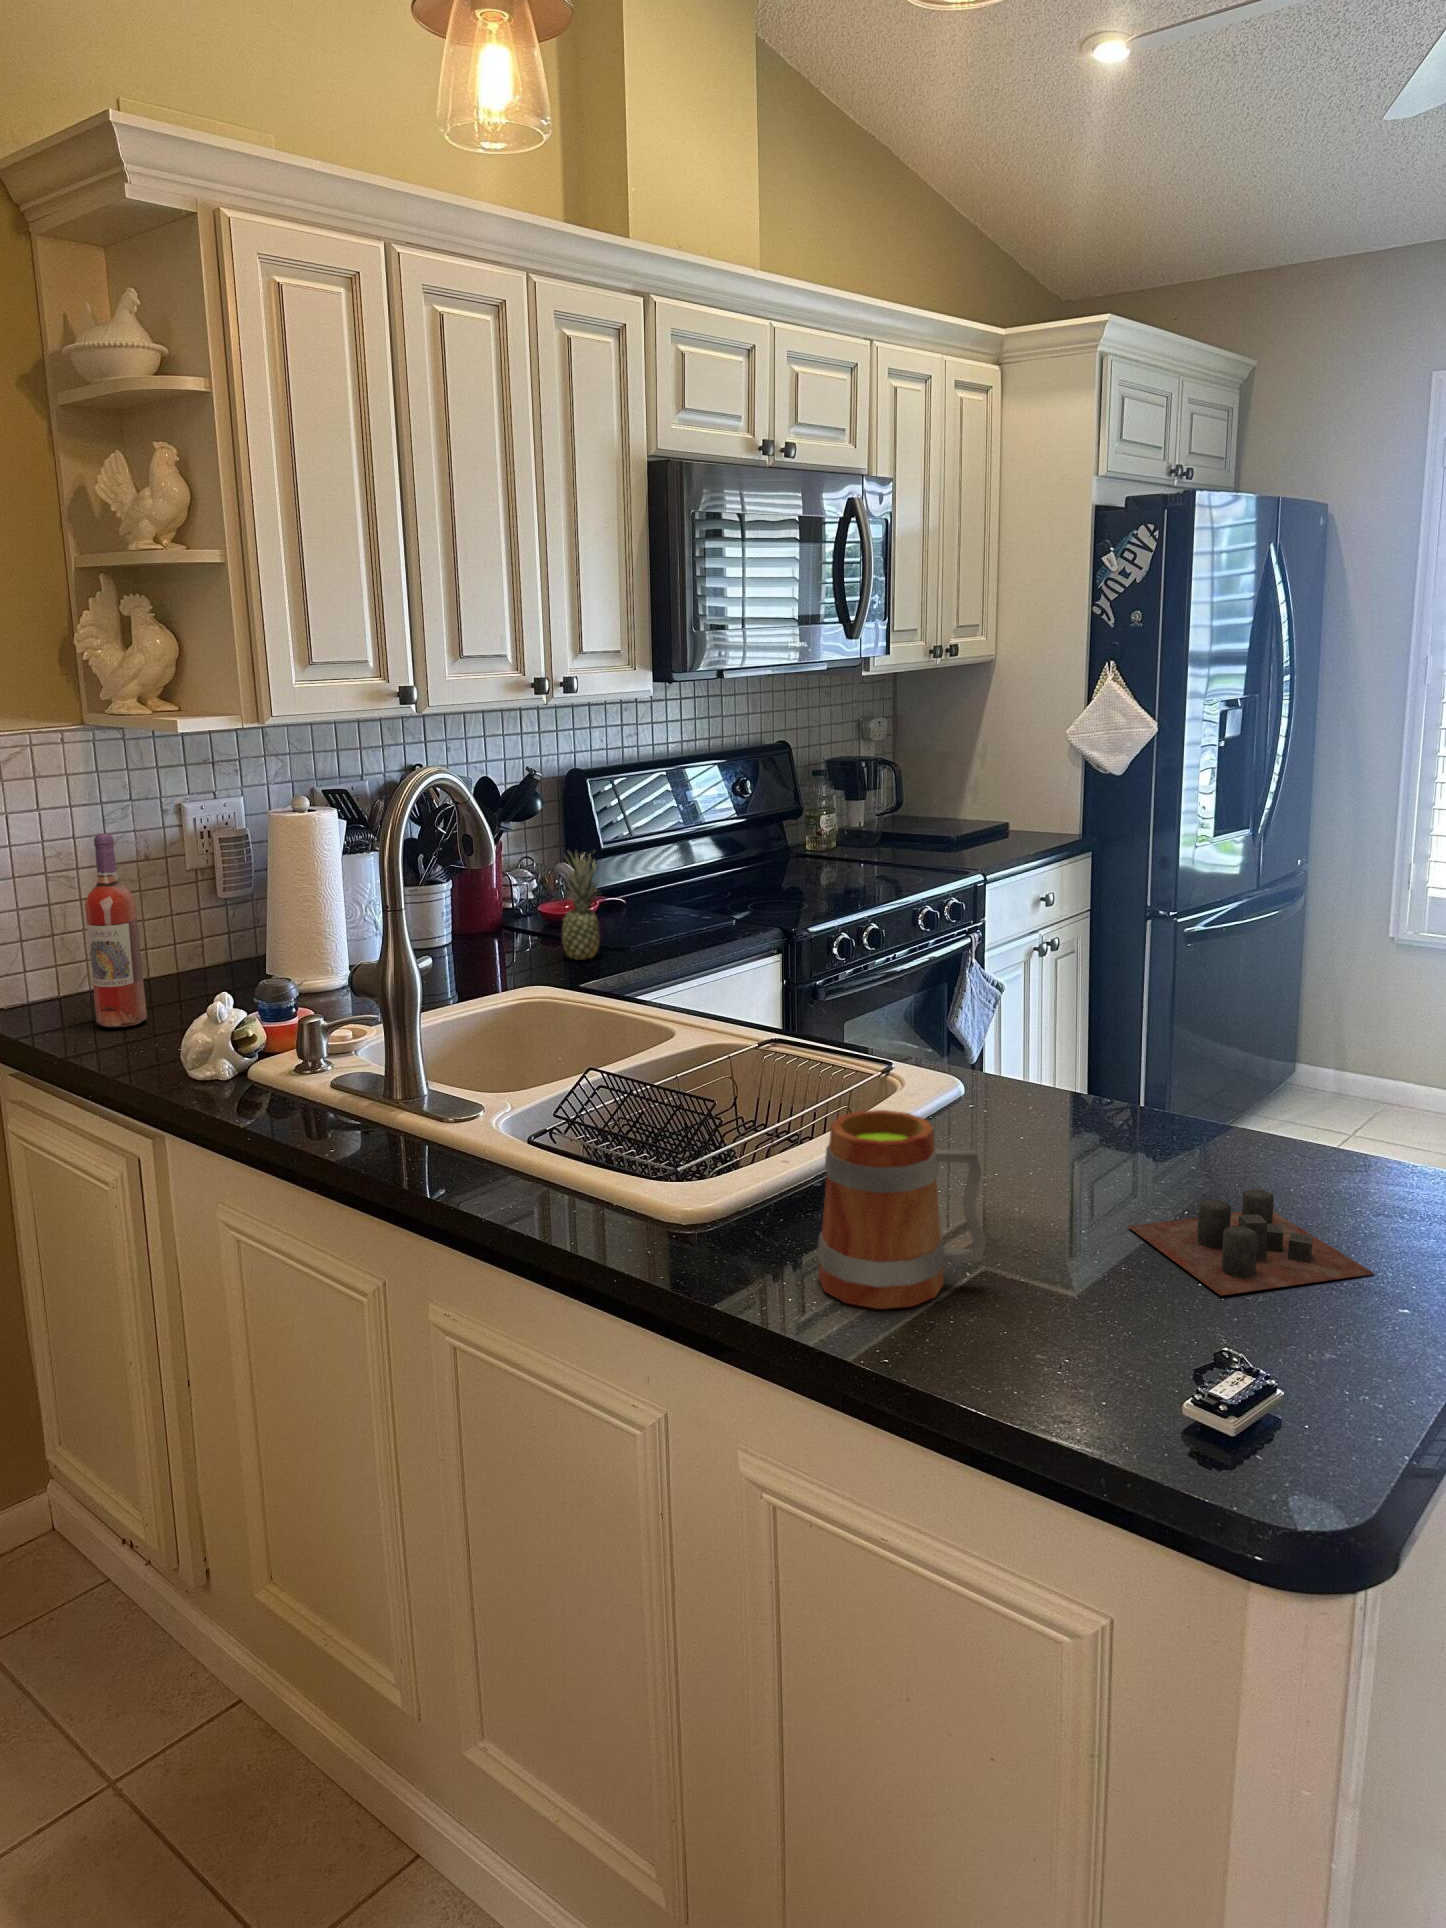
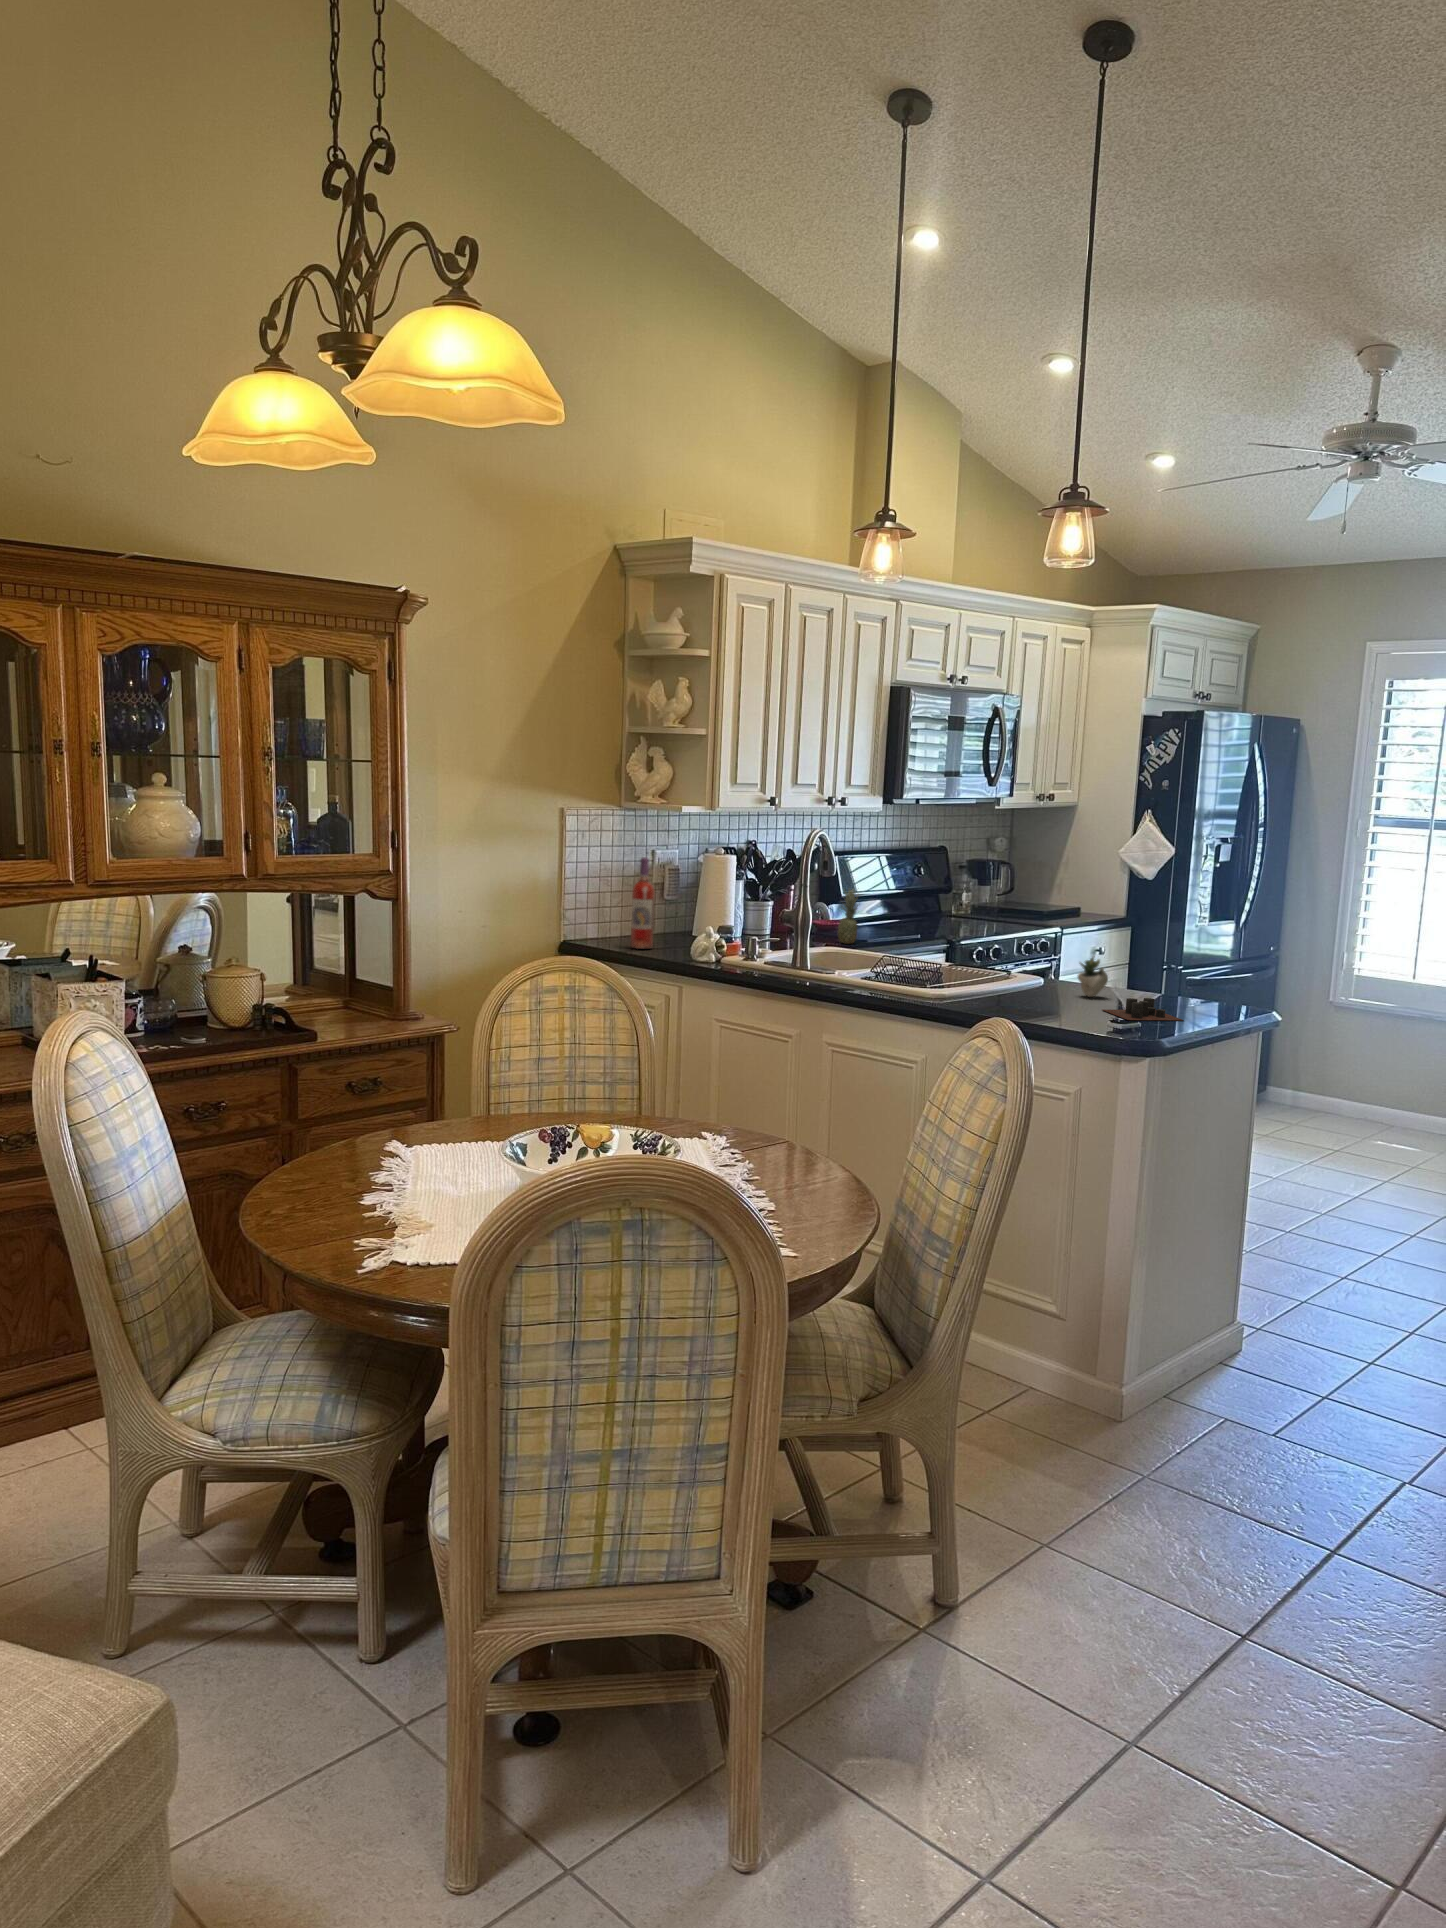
succulent plant: none [1049,1045,1182,1151] -> present [1078,956,1108,997]
mug: present [817,1110,986,1309] -> none [988,954,1048,1016]

